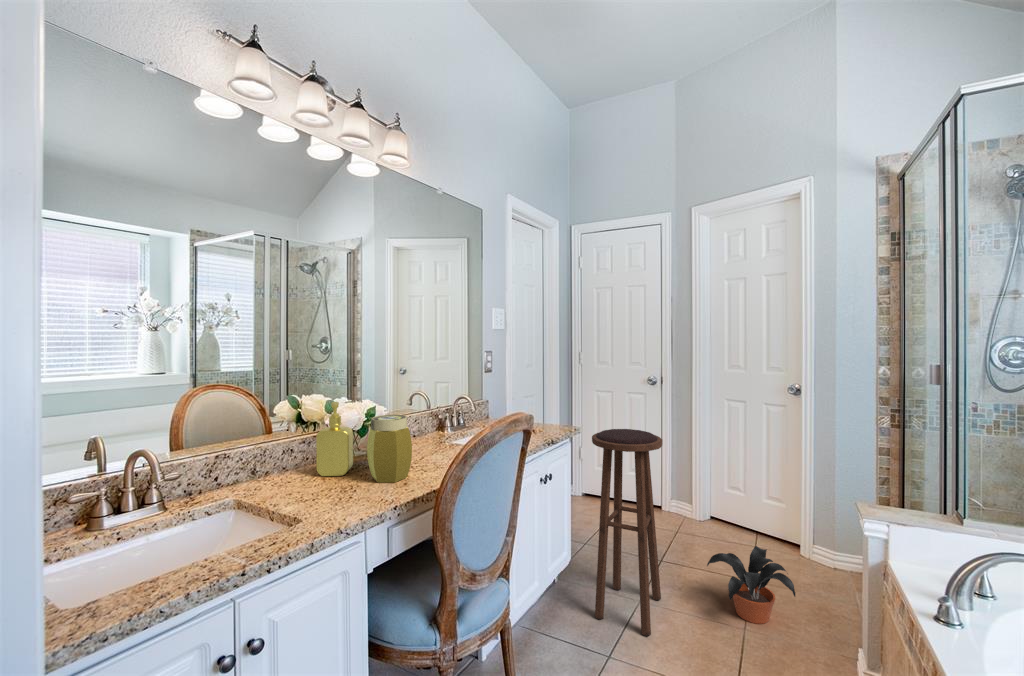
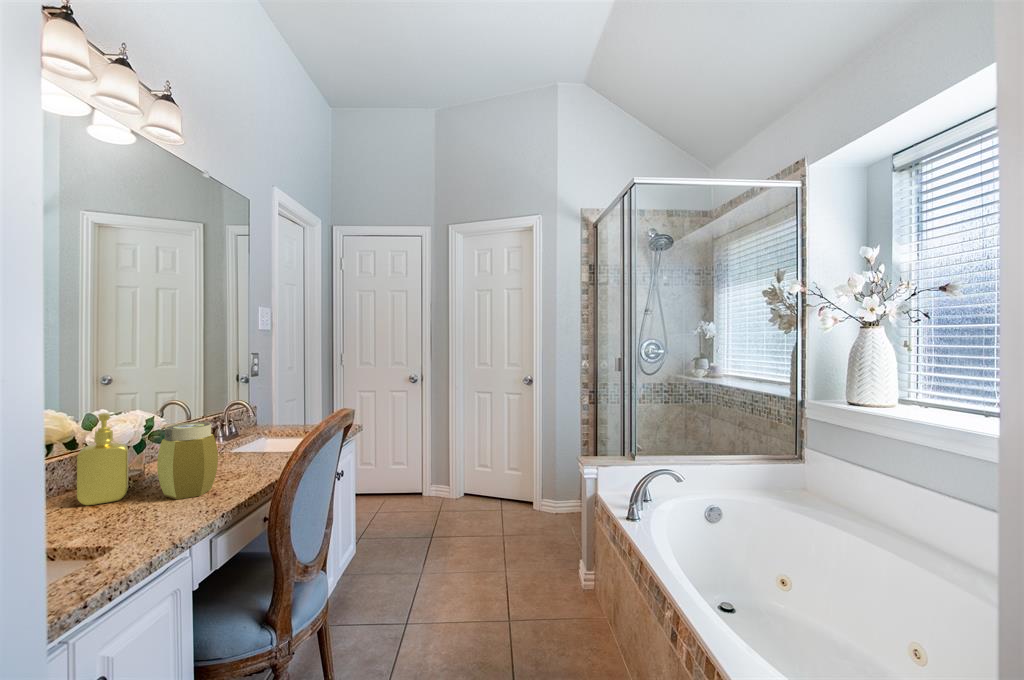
stool: present [592,429,662,636] -> none [382,422,445,600]
potted plant: present [707,546,795,624] -> none [476,506,539,566]

